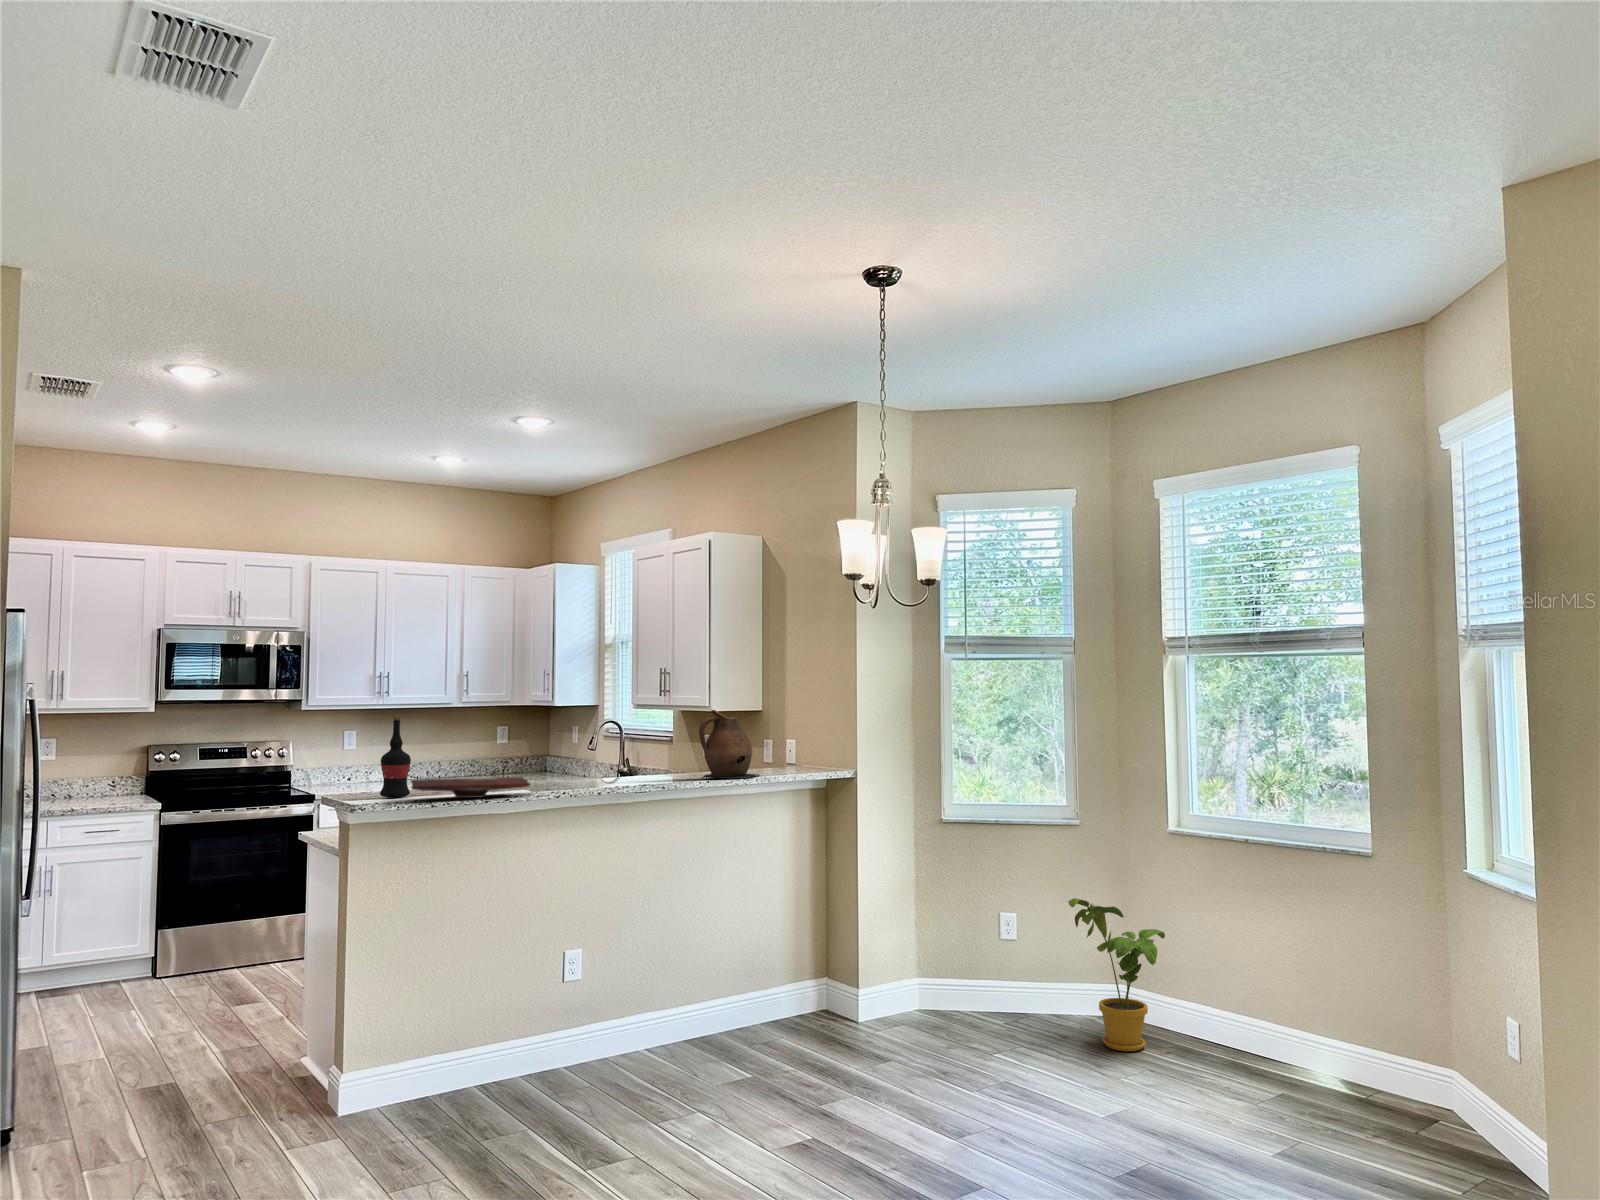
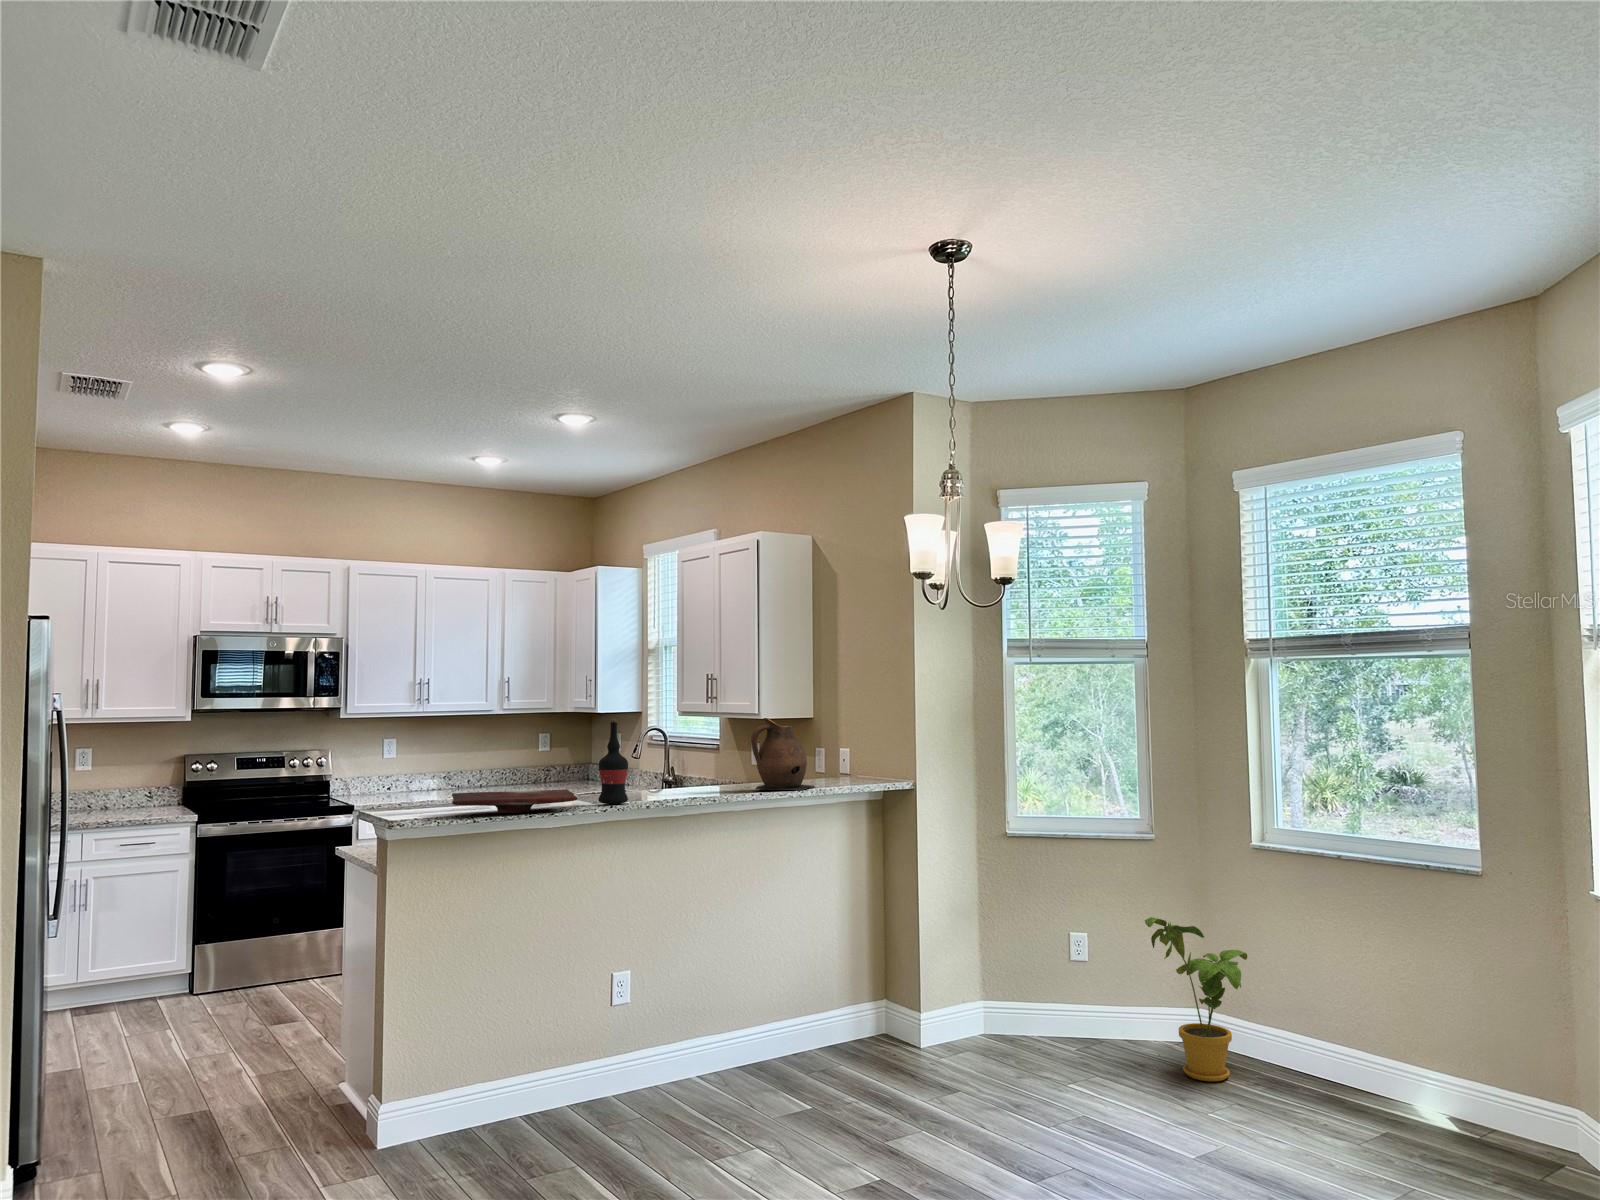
wine bottle: present [380,716,411,798] -> present [598,718,628,804]

